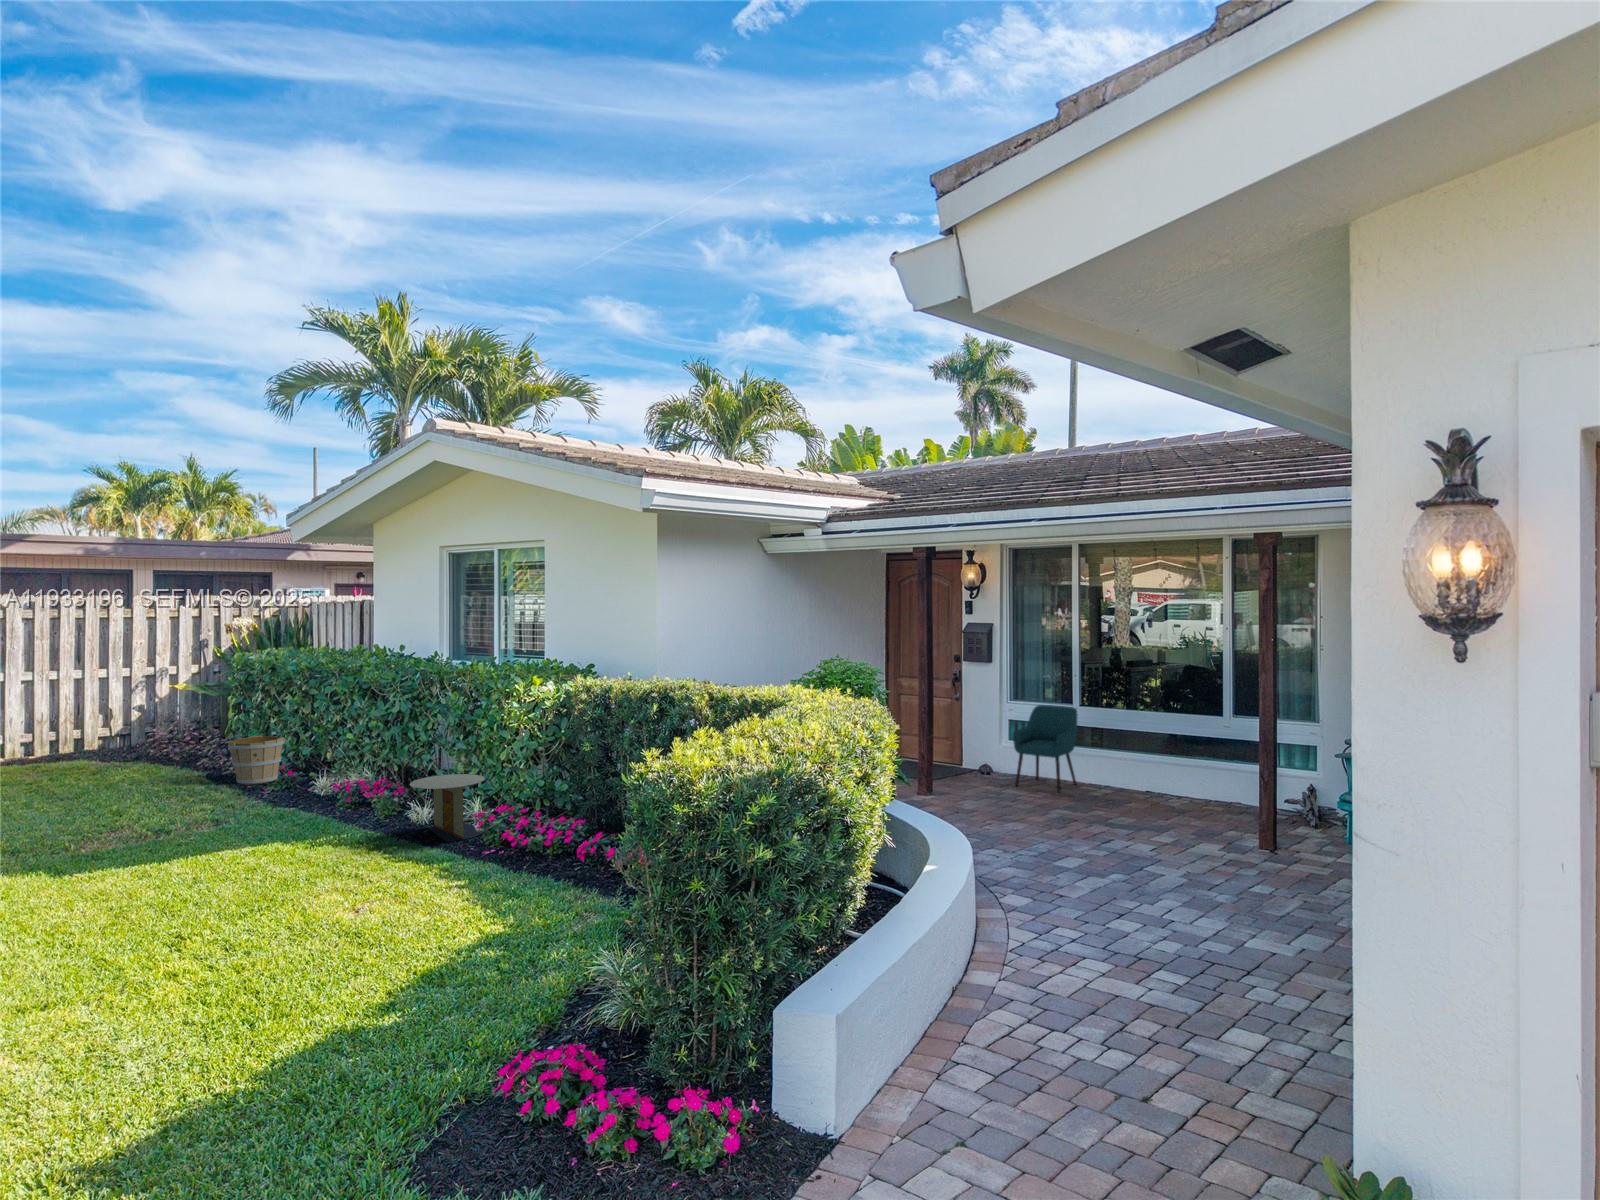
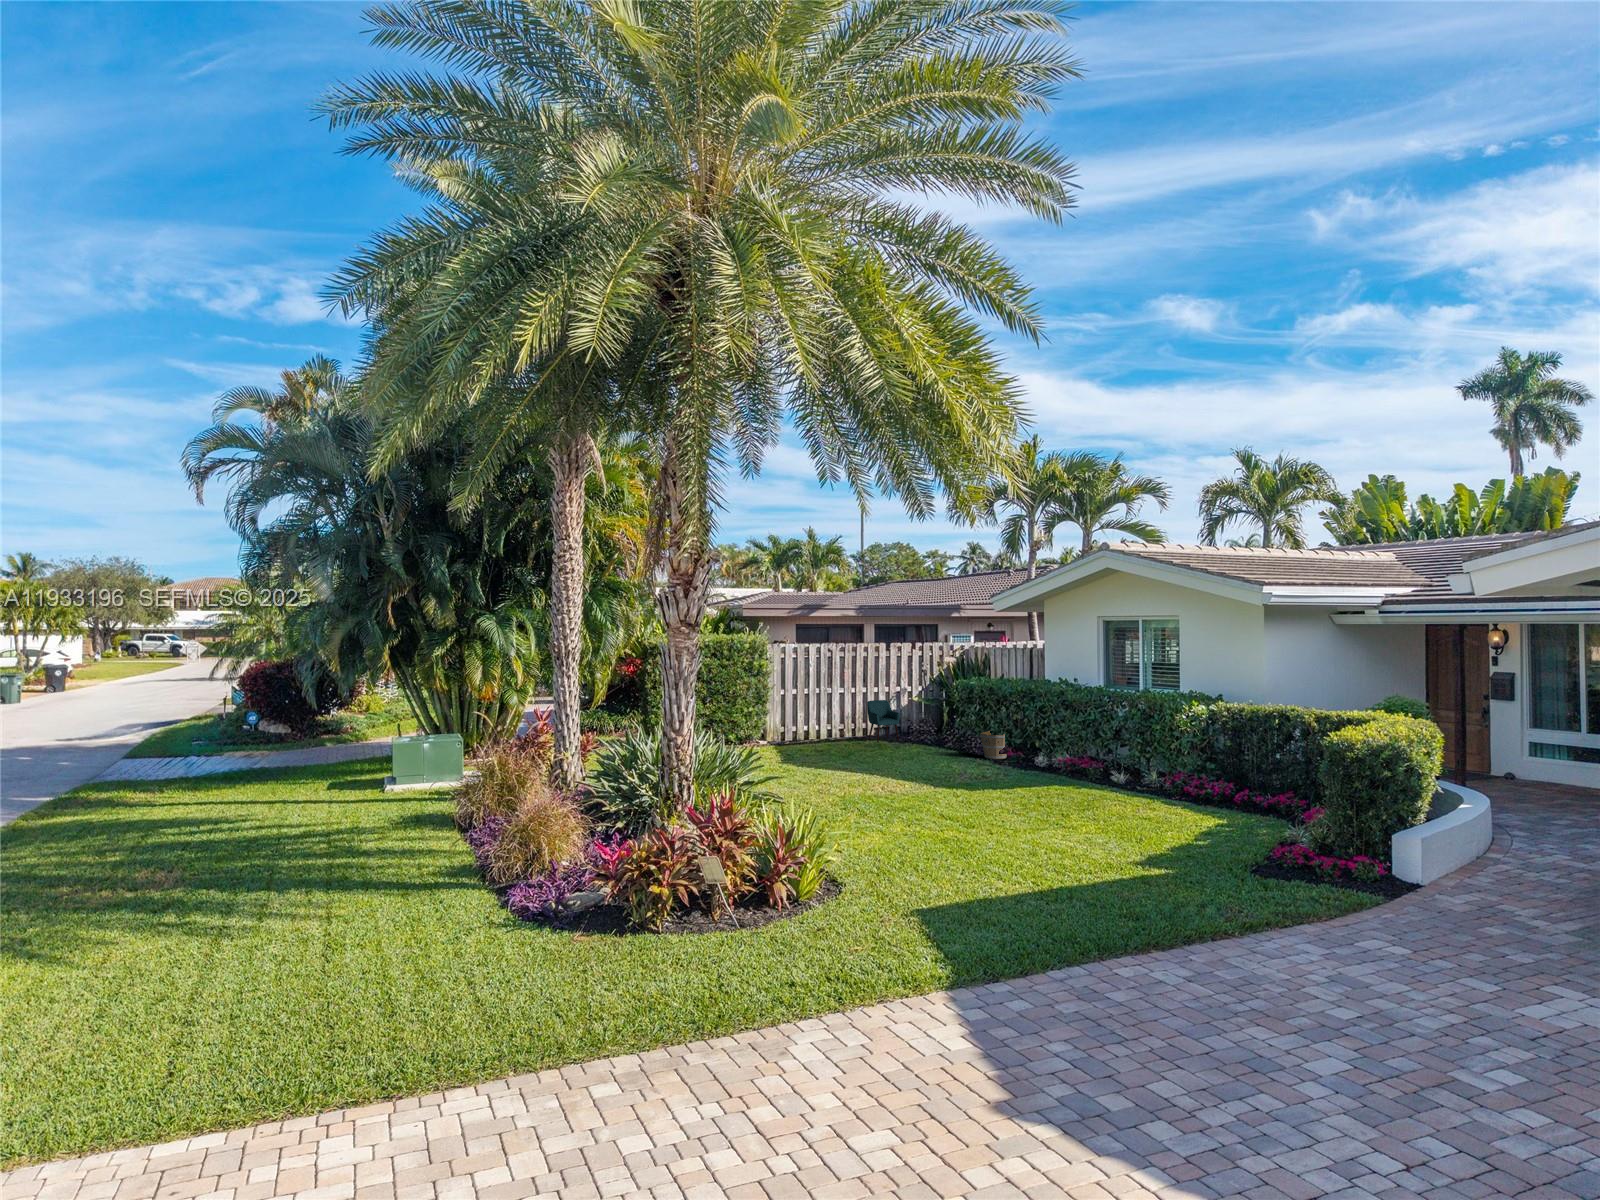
chair: present [1013,705,1077,792] -> present [867,700,900,742]
side table: present [410,774,485,842] -> none [1128,756,1170,791]

